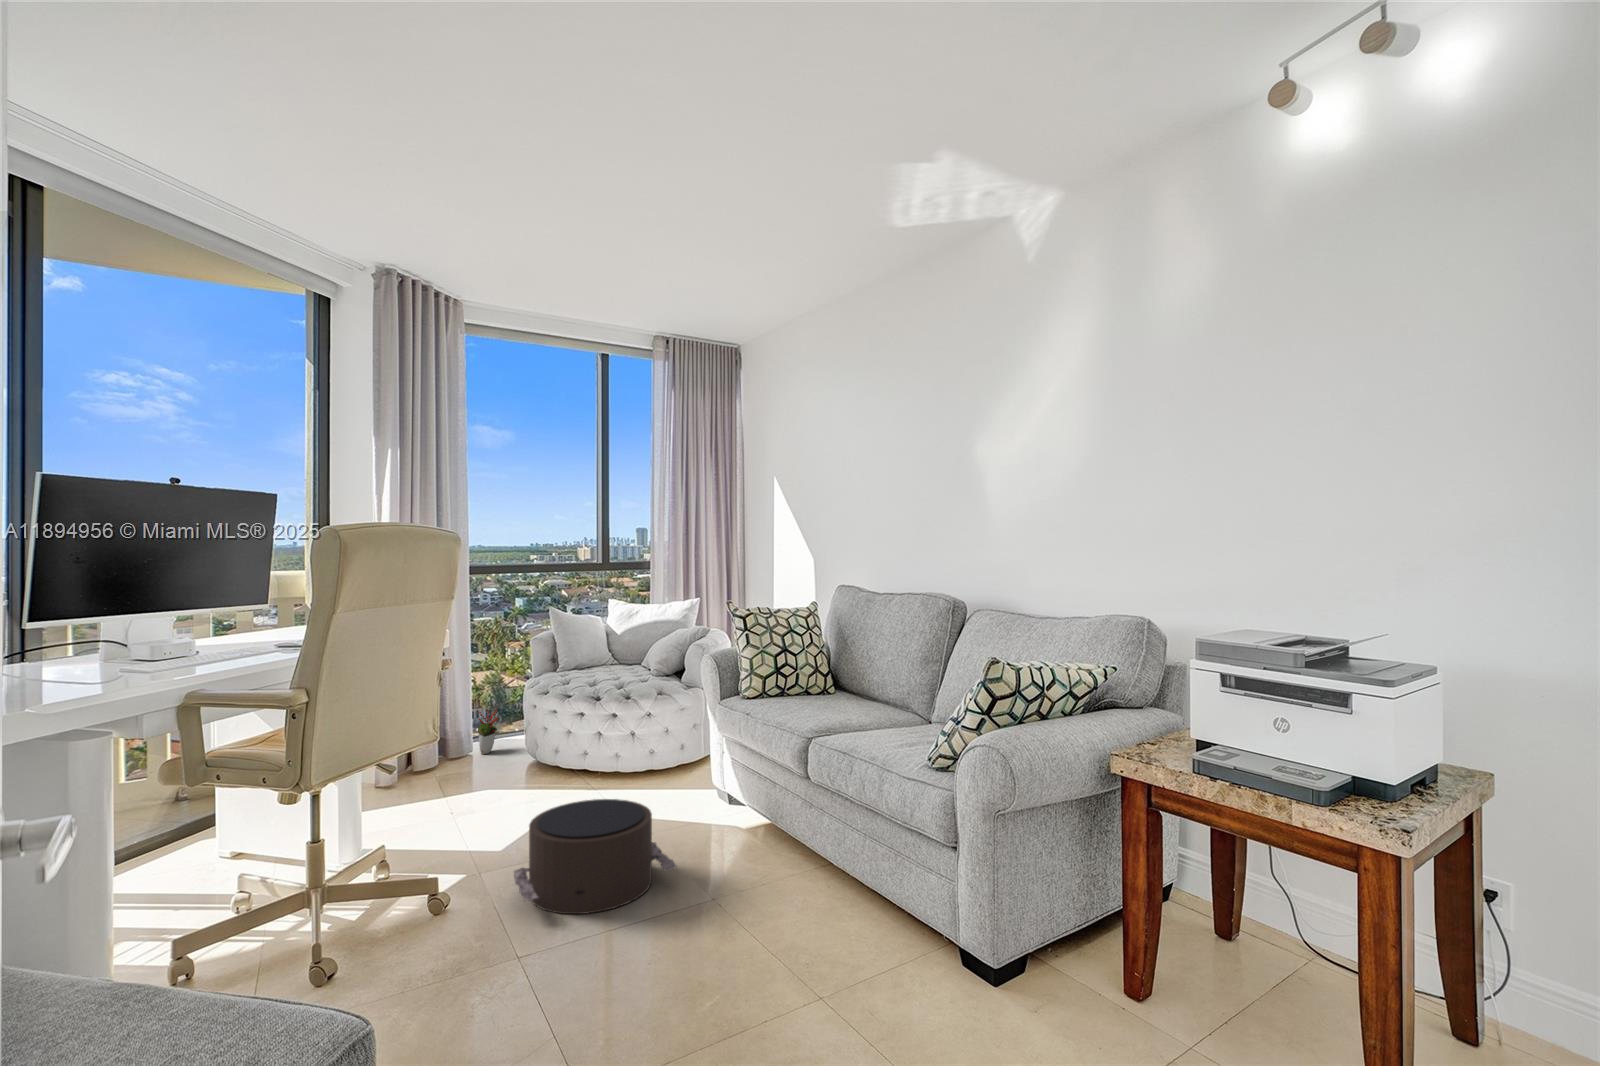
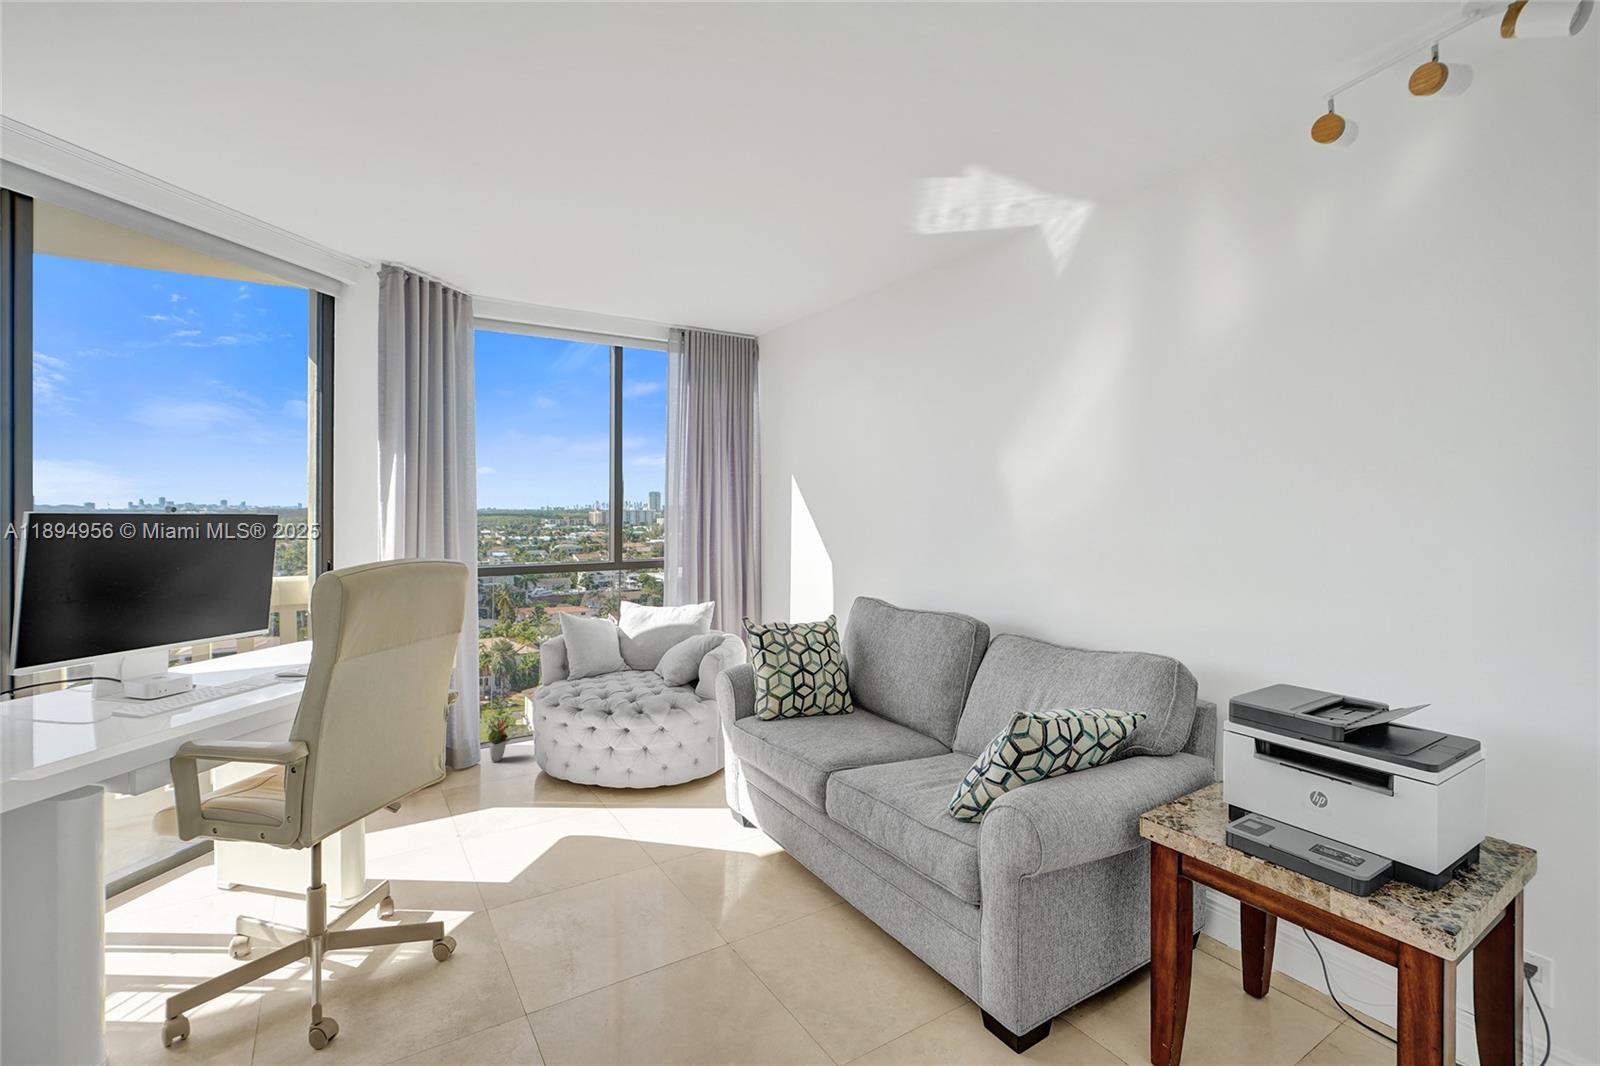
pouf: present [514,799,677,914] -> none [524,829,690,954]

